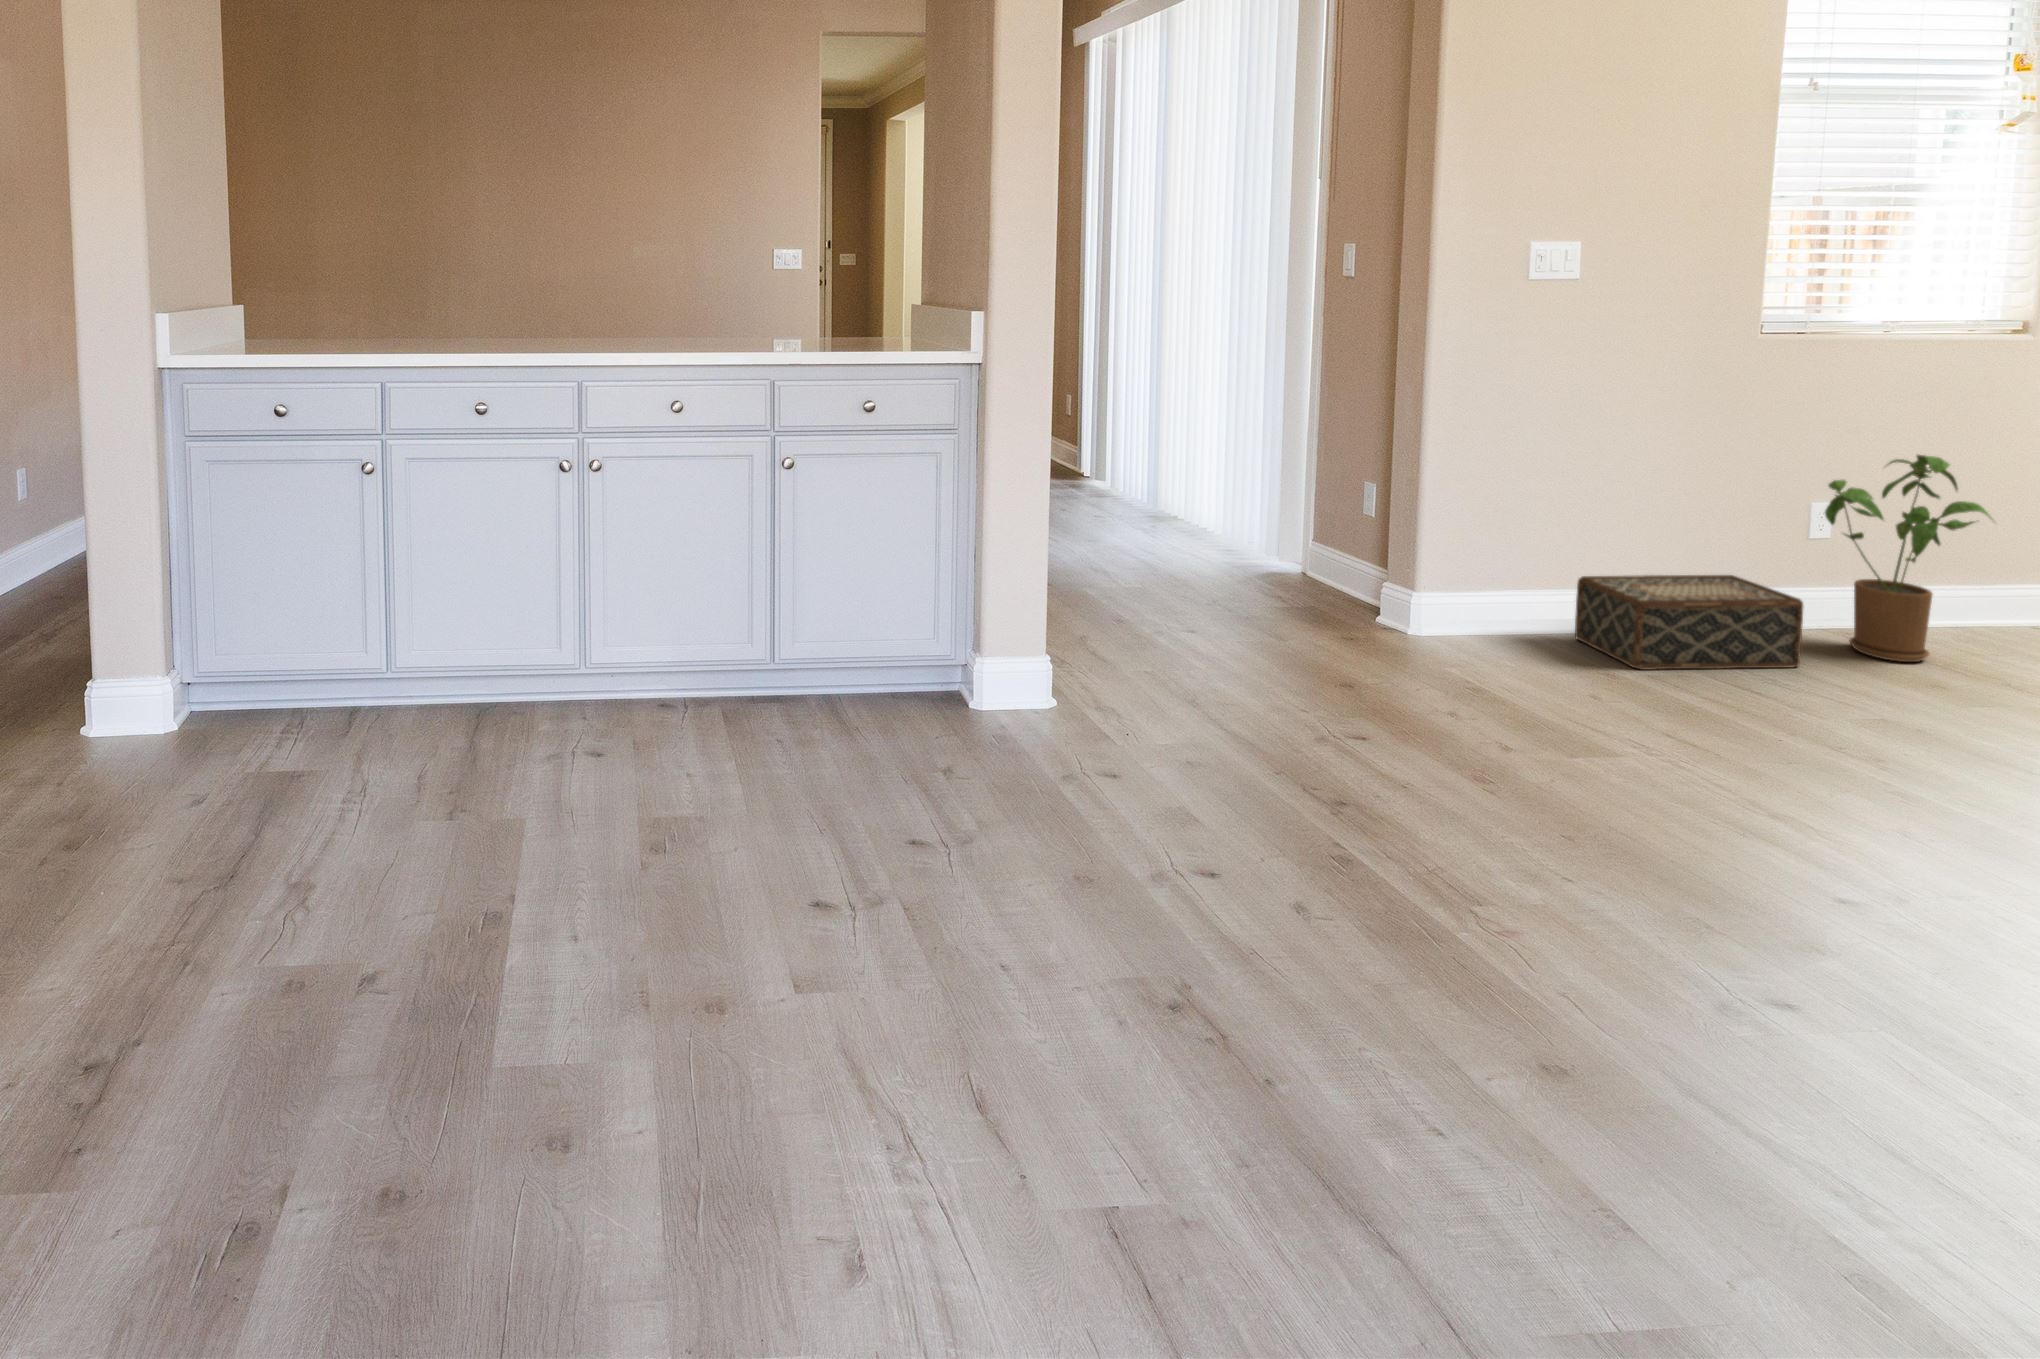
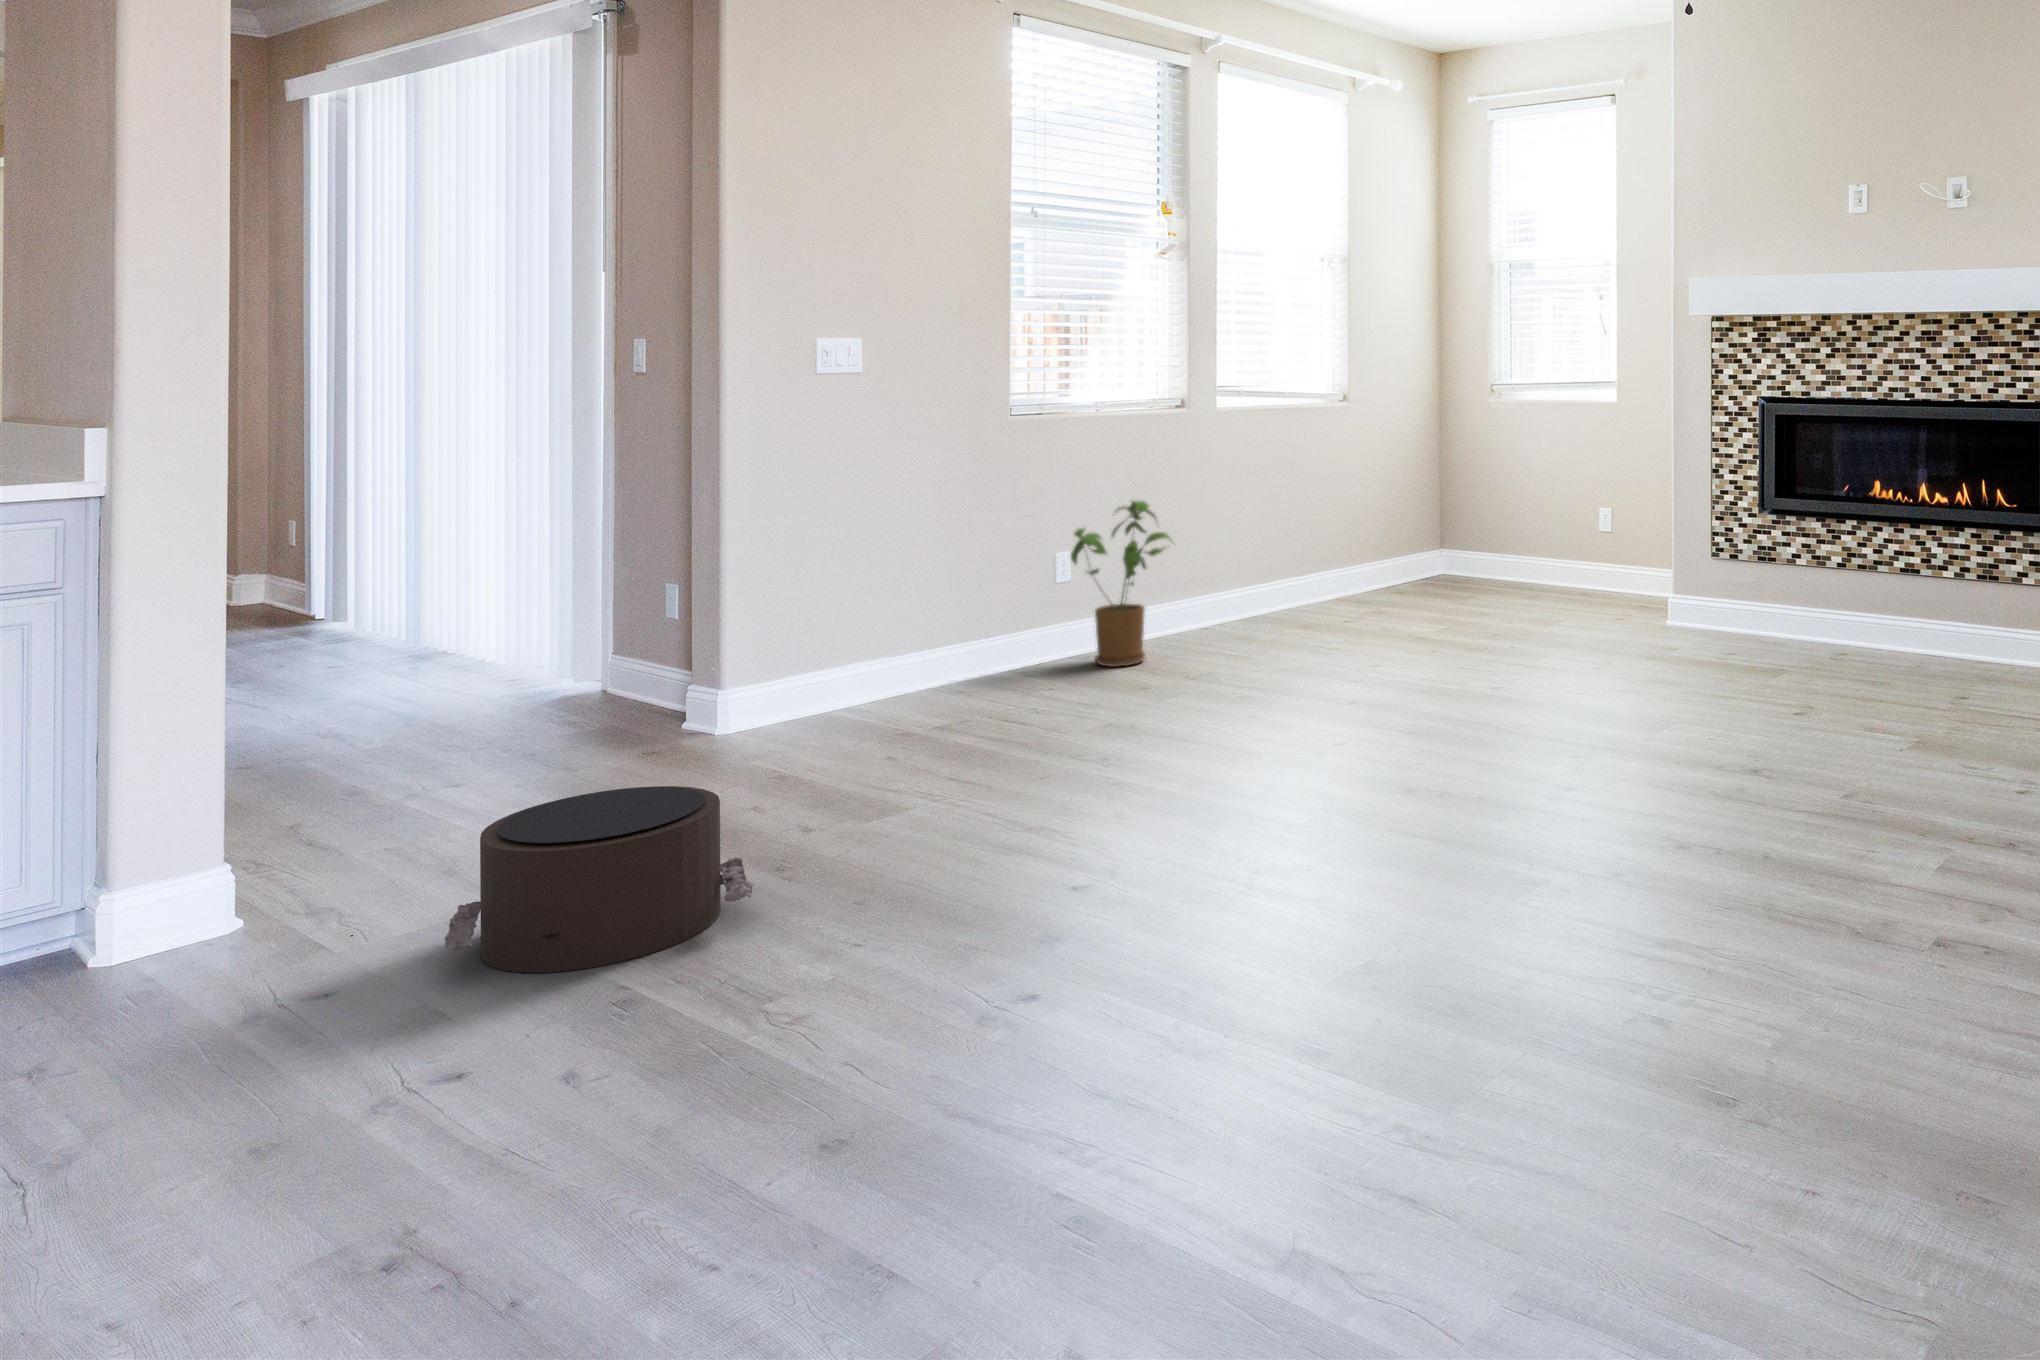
woven basket: present [1575,575,1803,670] -> none [873,620,1051,712]
pouf: none [1235,733,1553,962] -> present [445,786,753,973]

